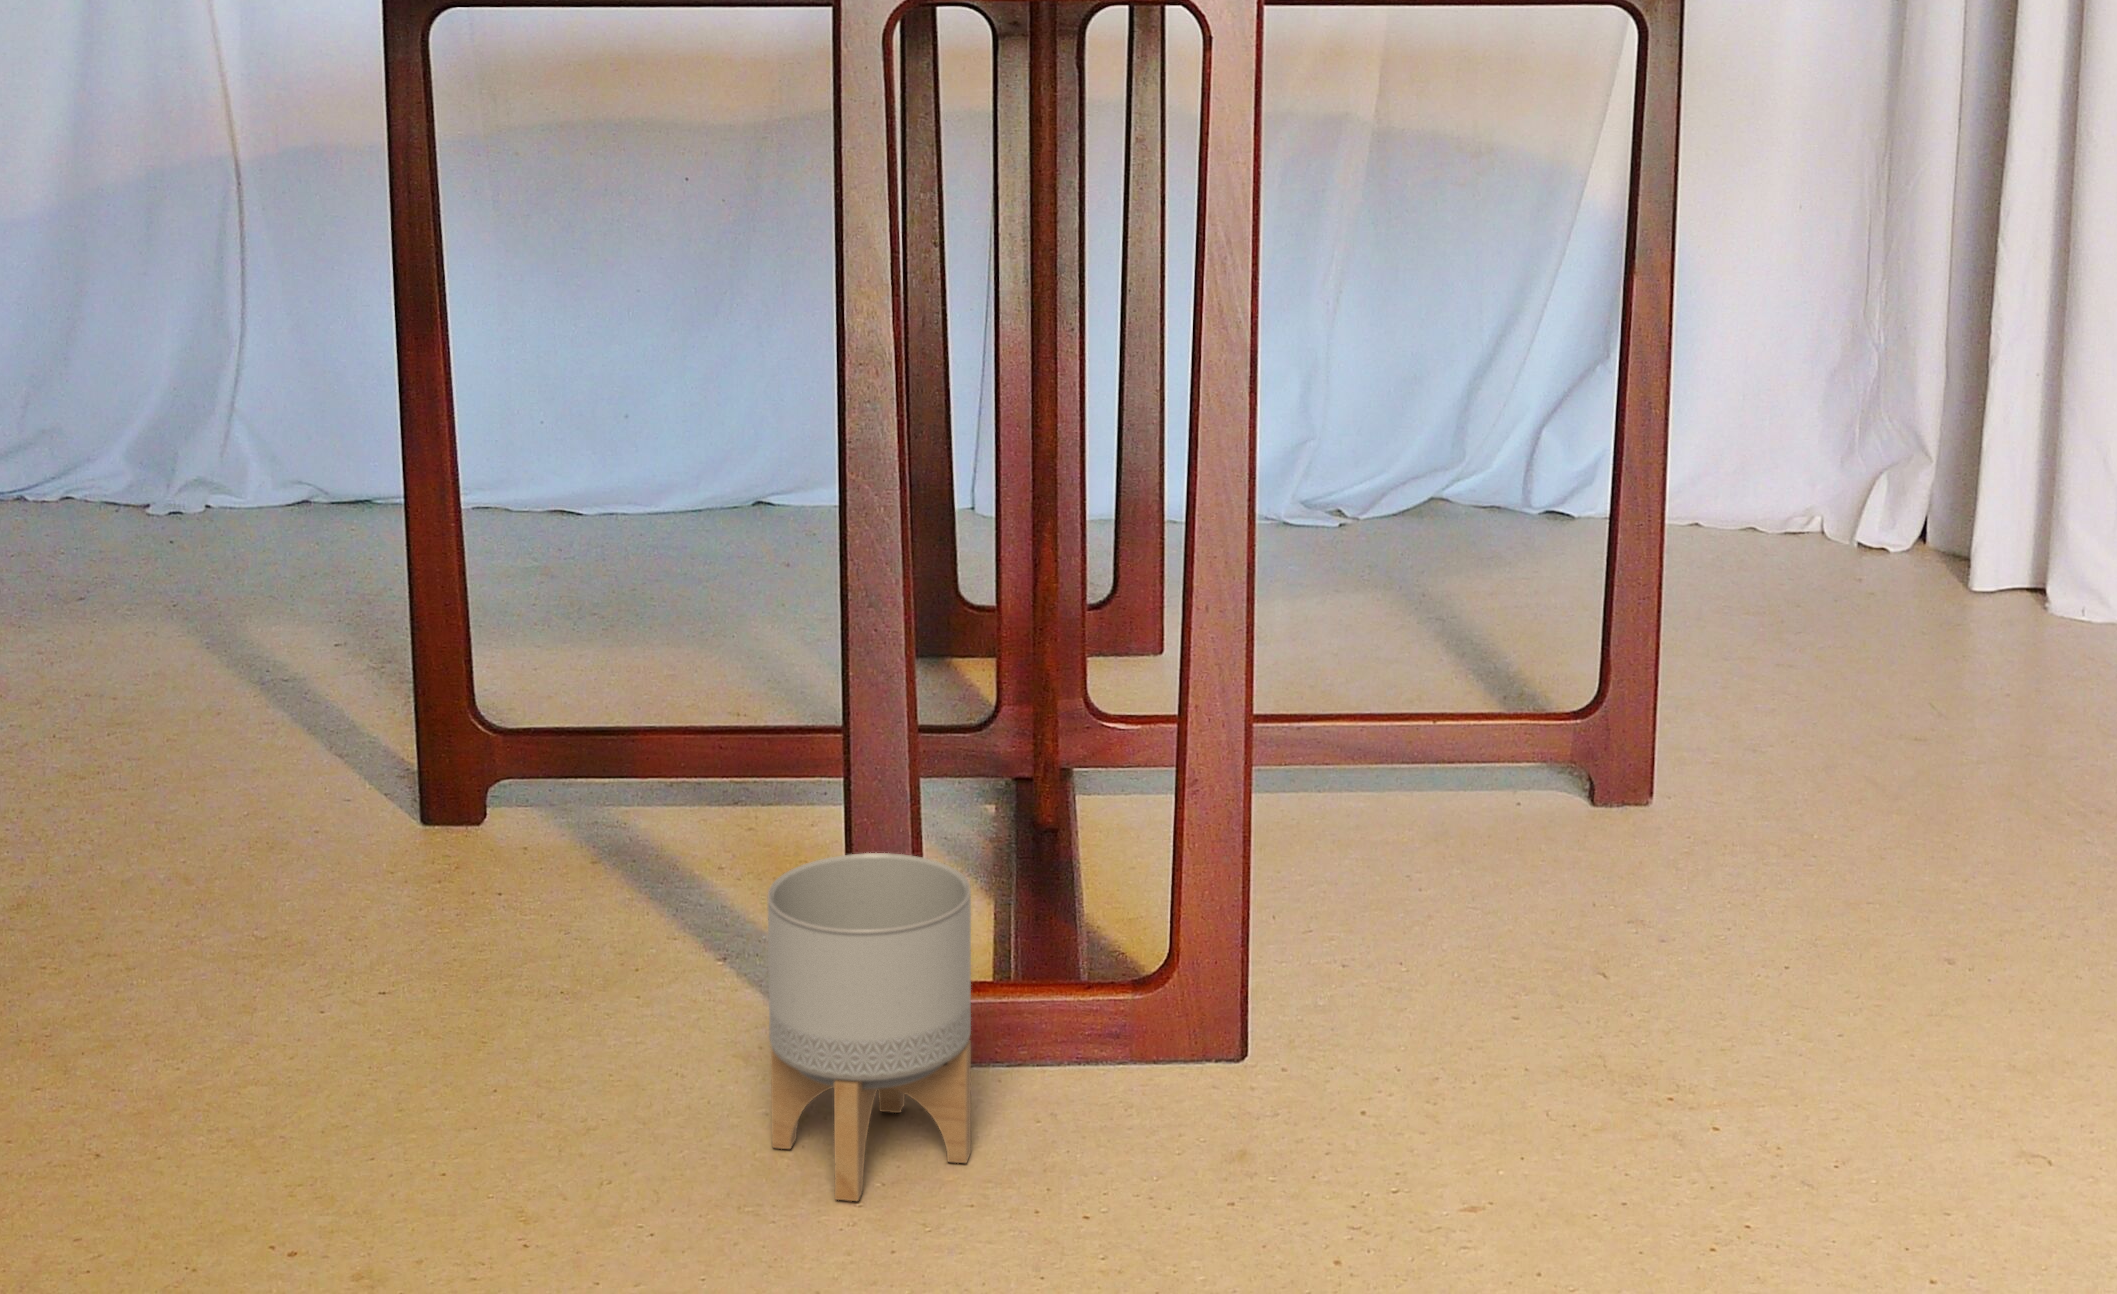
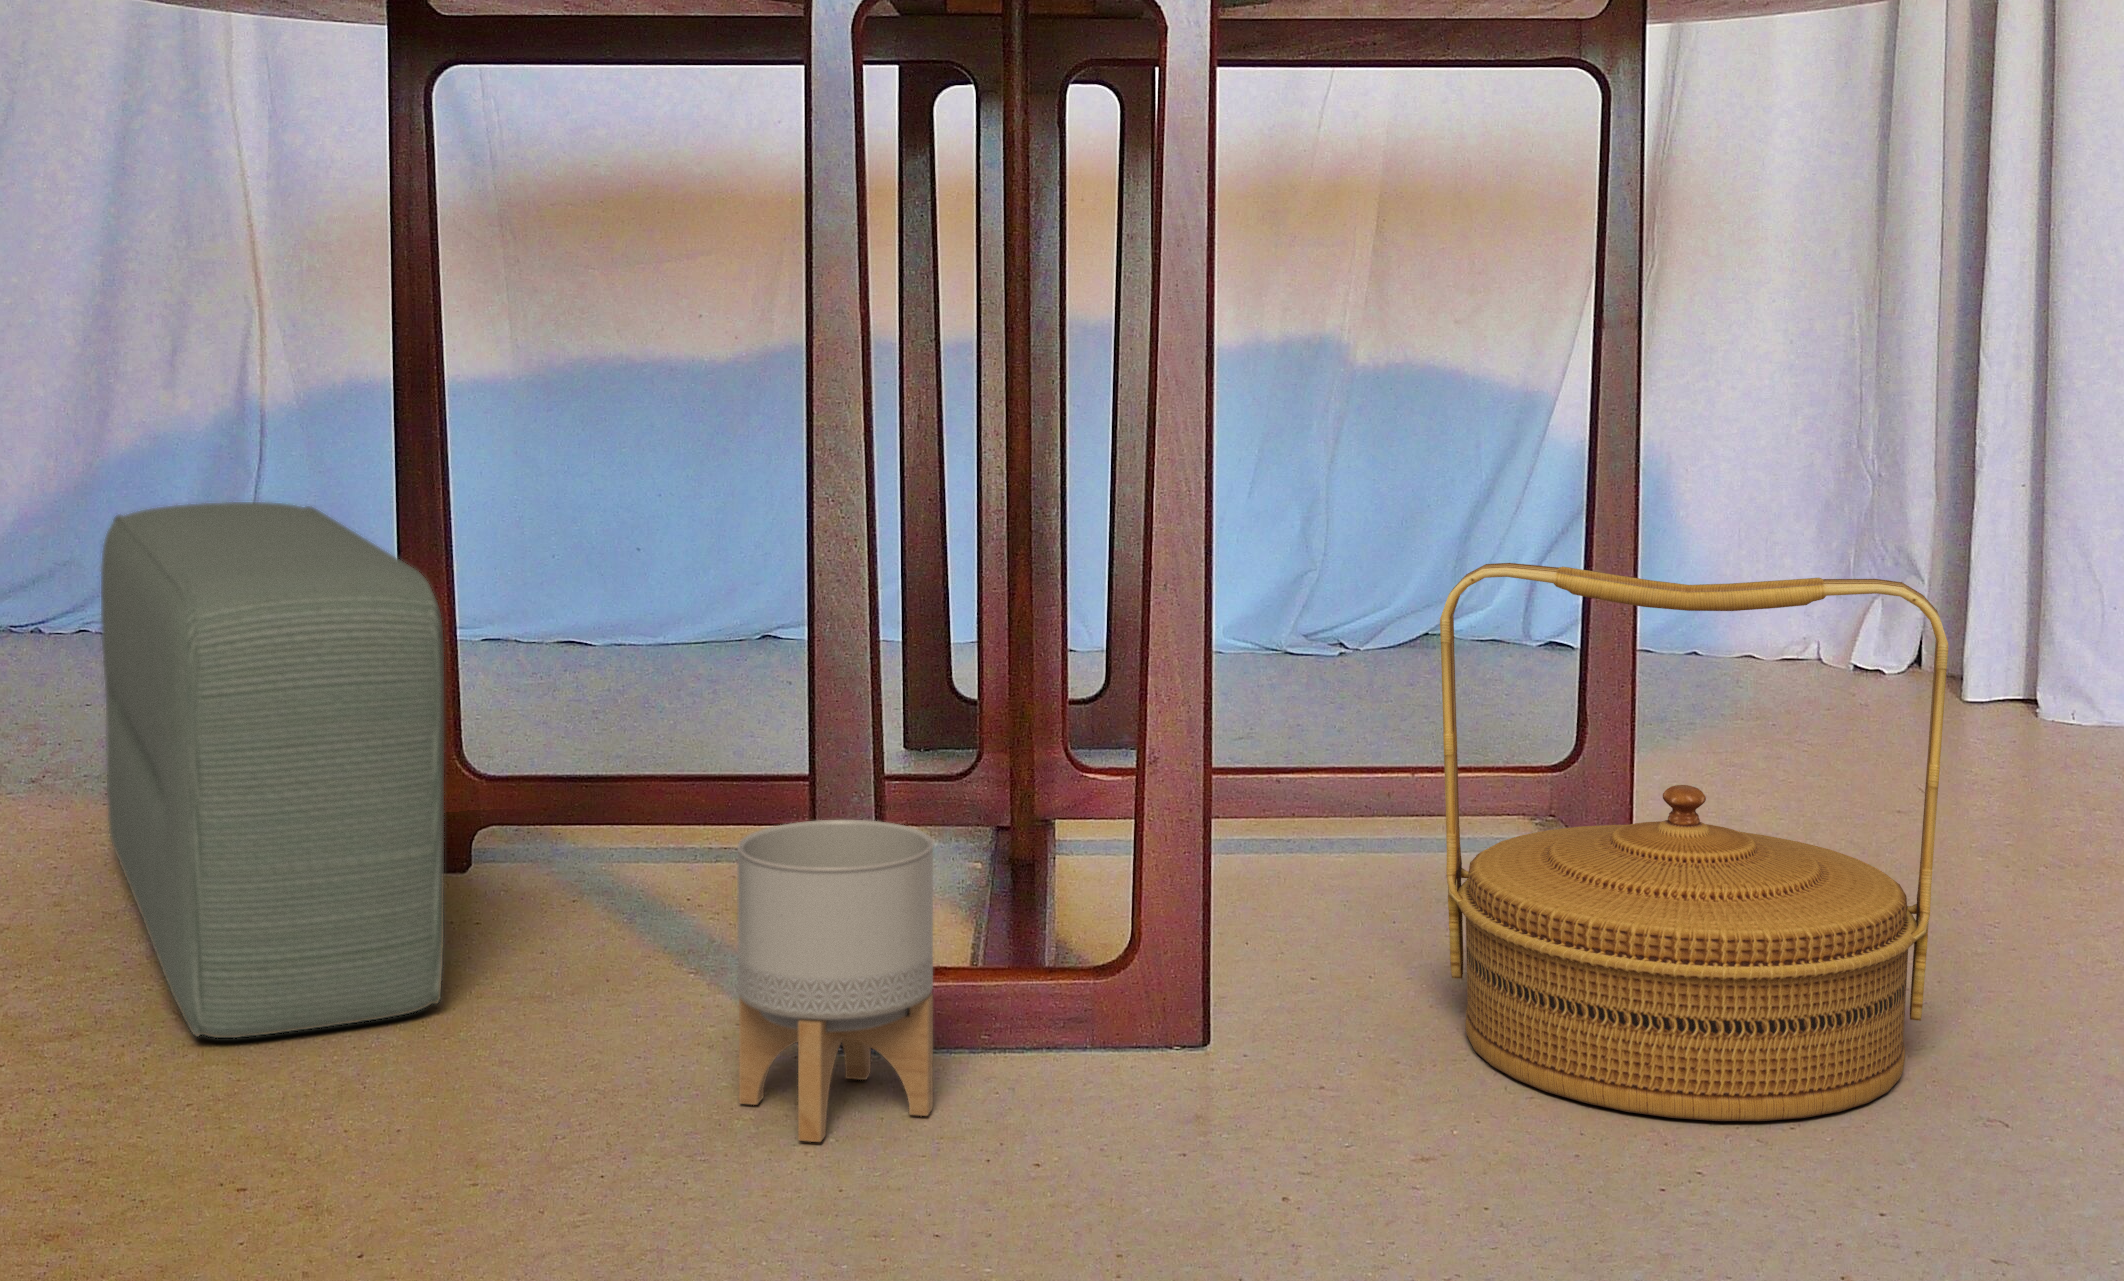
pouf: none [93,449,459,1064] -> present [101,502,444,1038]
basket: none [1489,572,2016,1163] -> present [1440,563,1948,1121]

